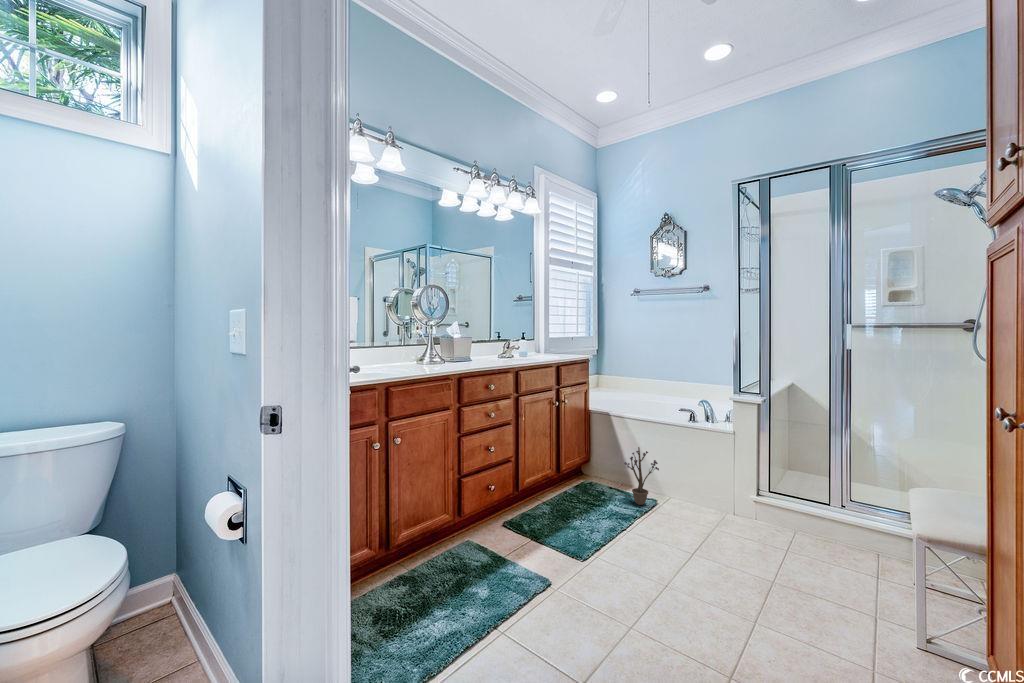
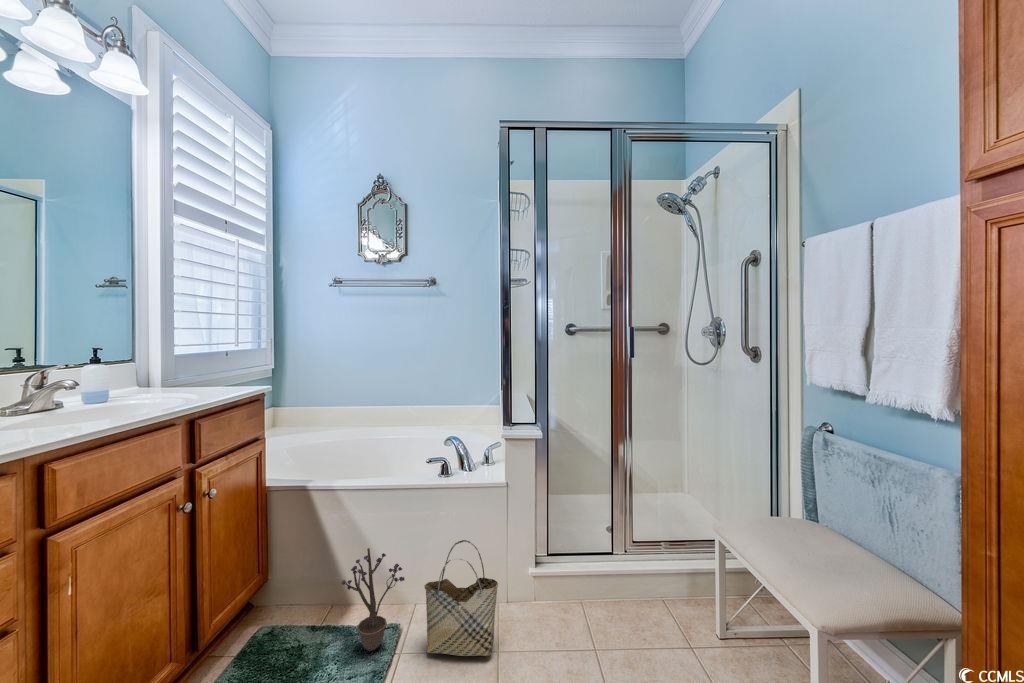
woven basket: none [670,456,718,526] -> present [424,540,498,656]

